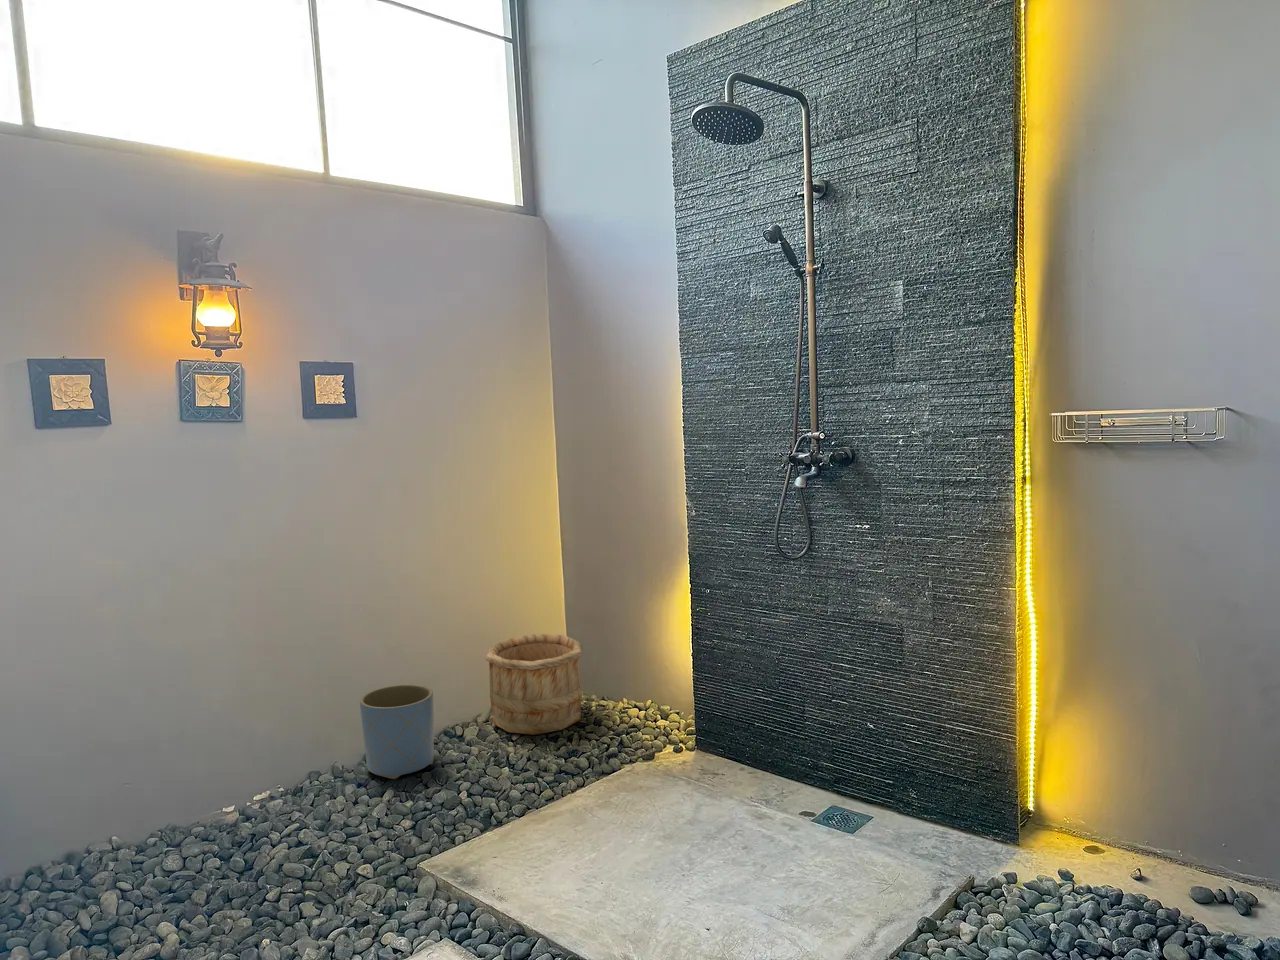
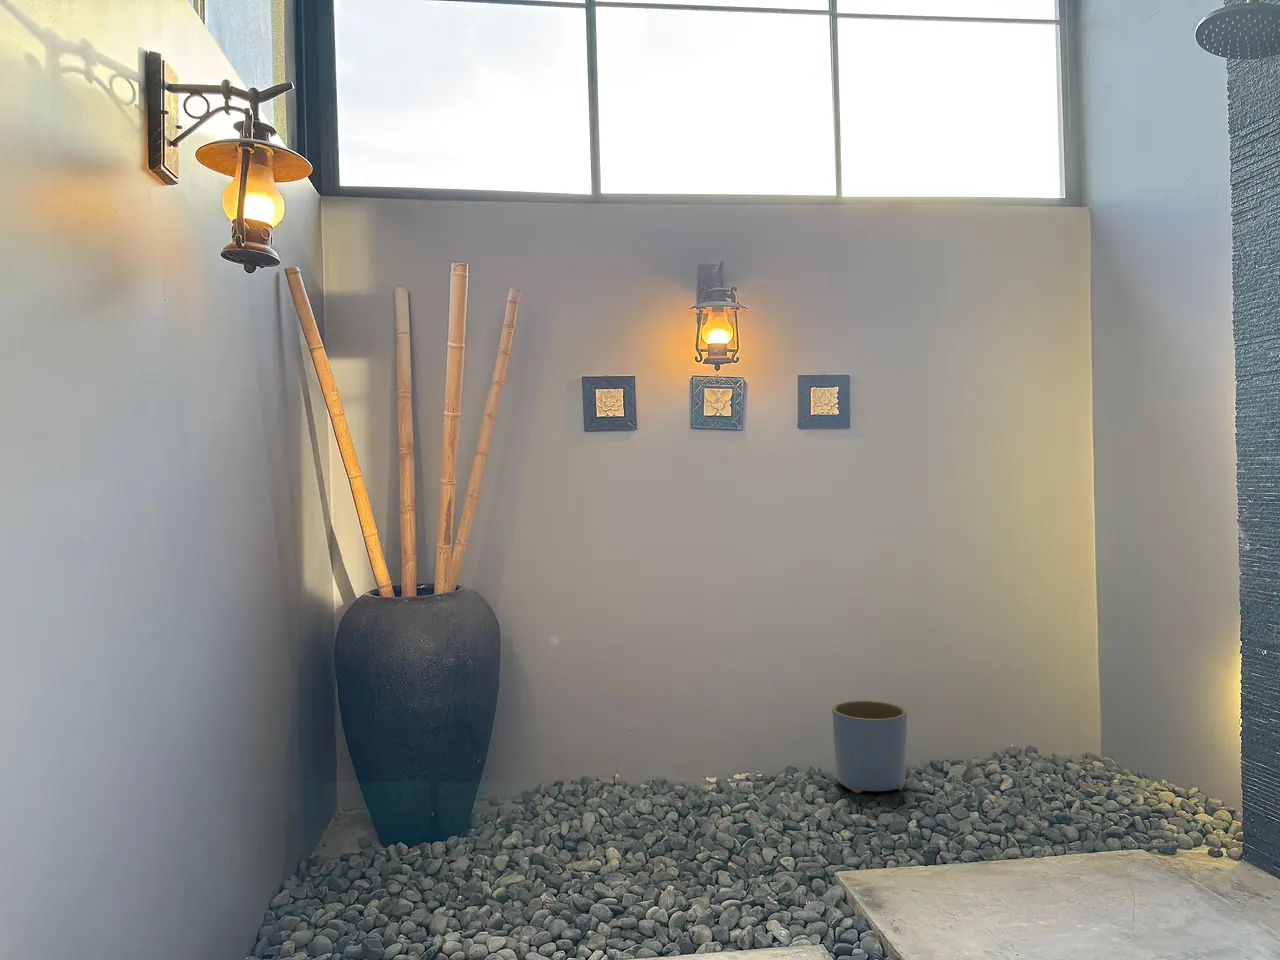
wooden bucket: present [485,634,582,735] -> none [978,679,1101,793]

